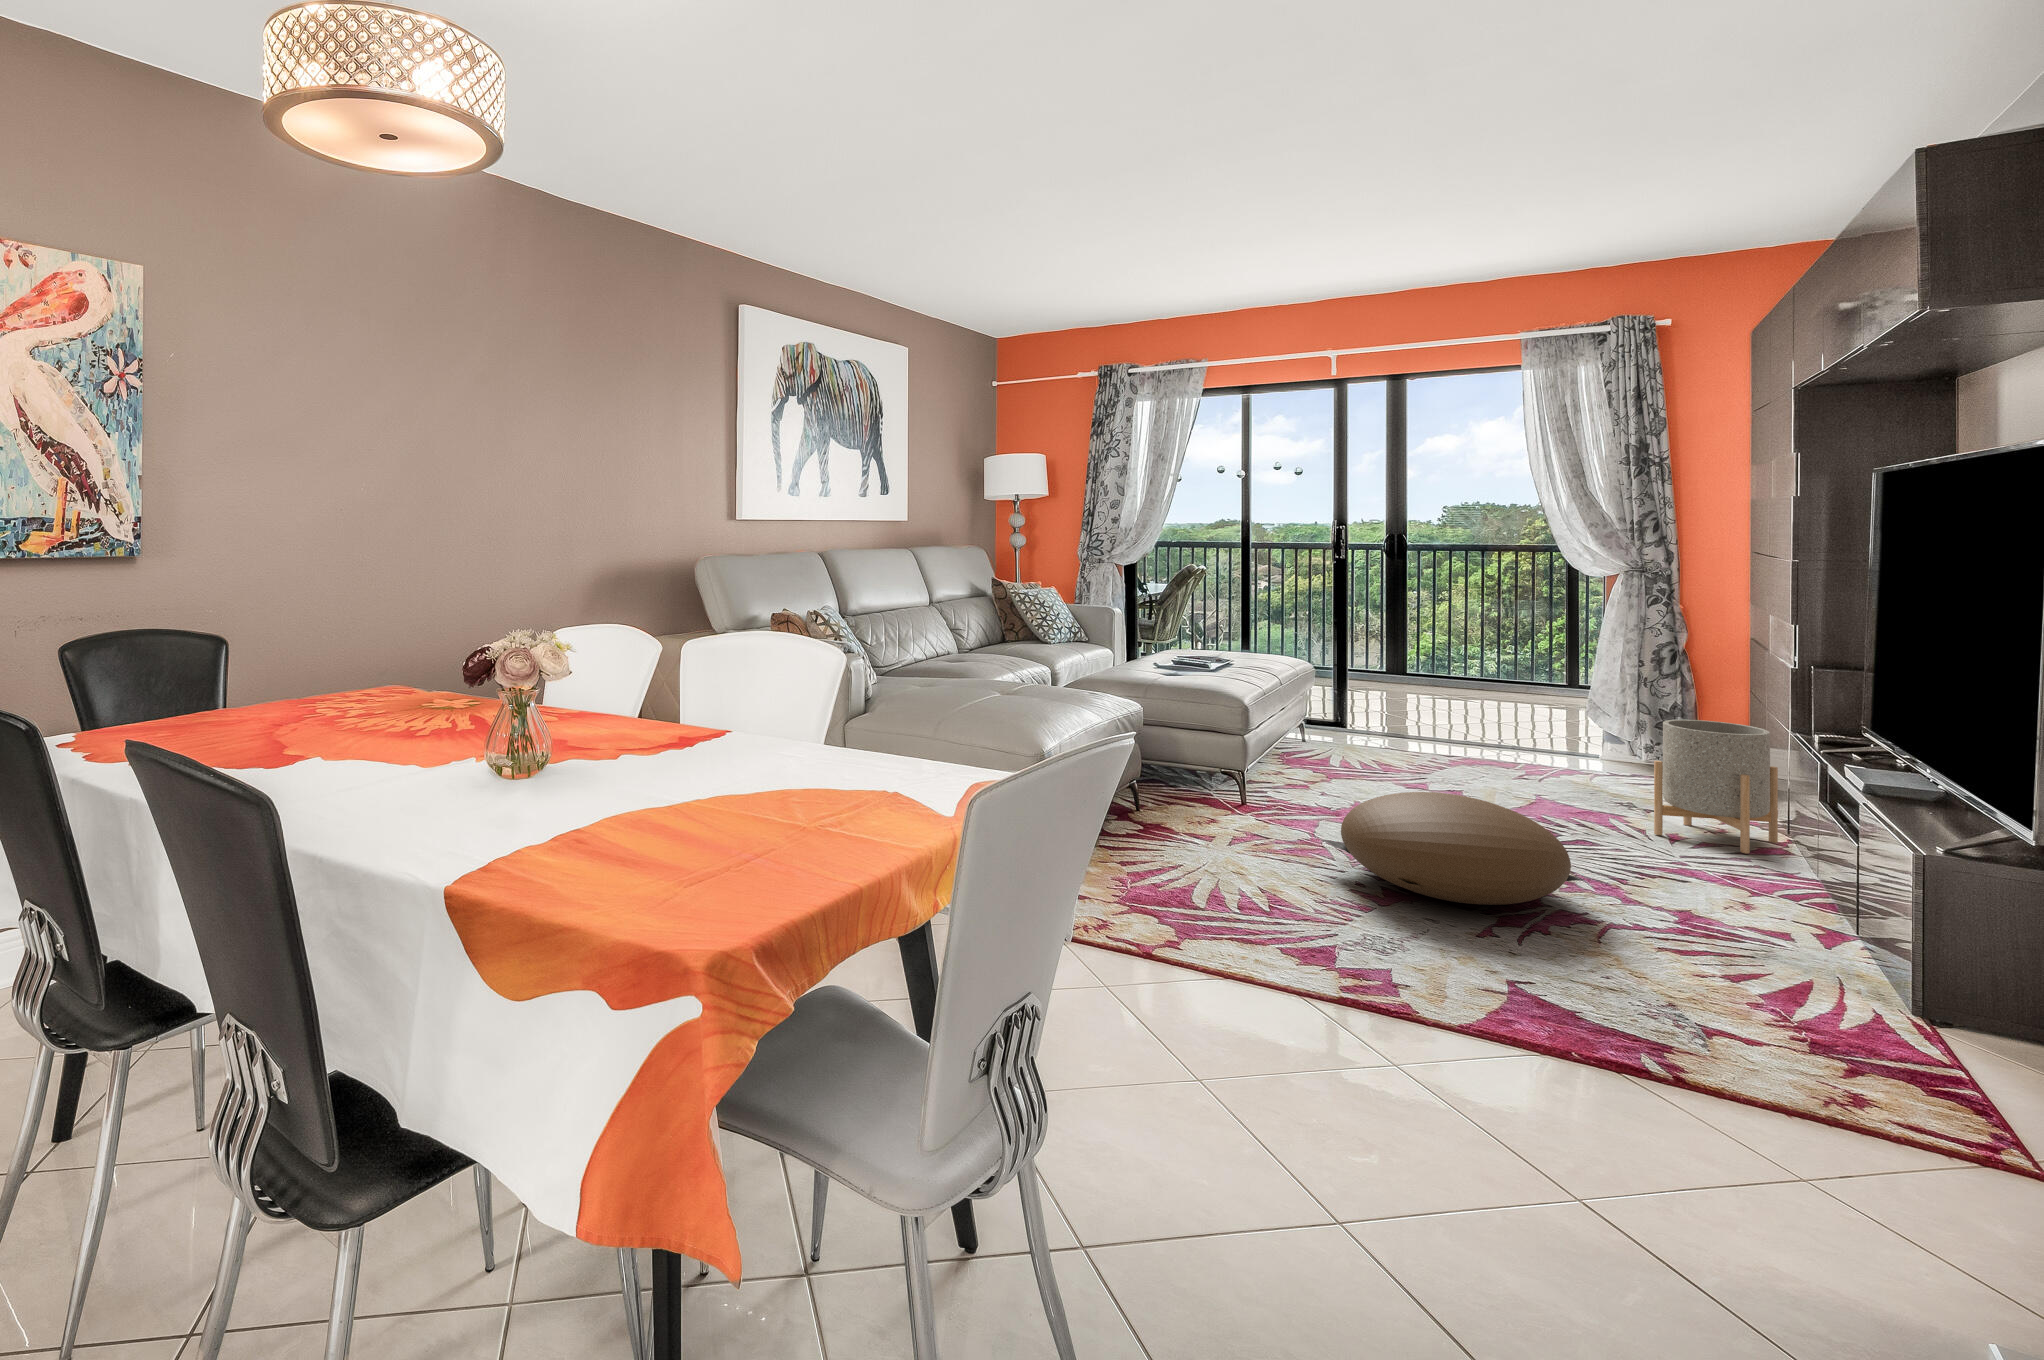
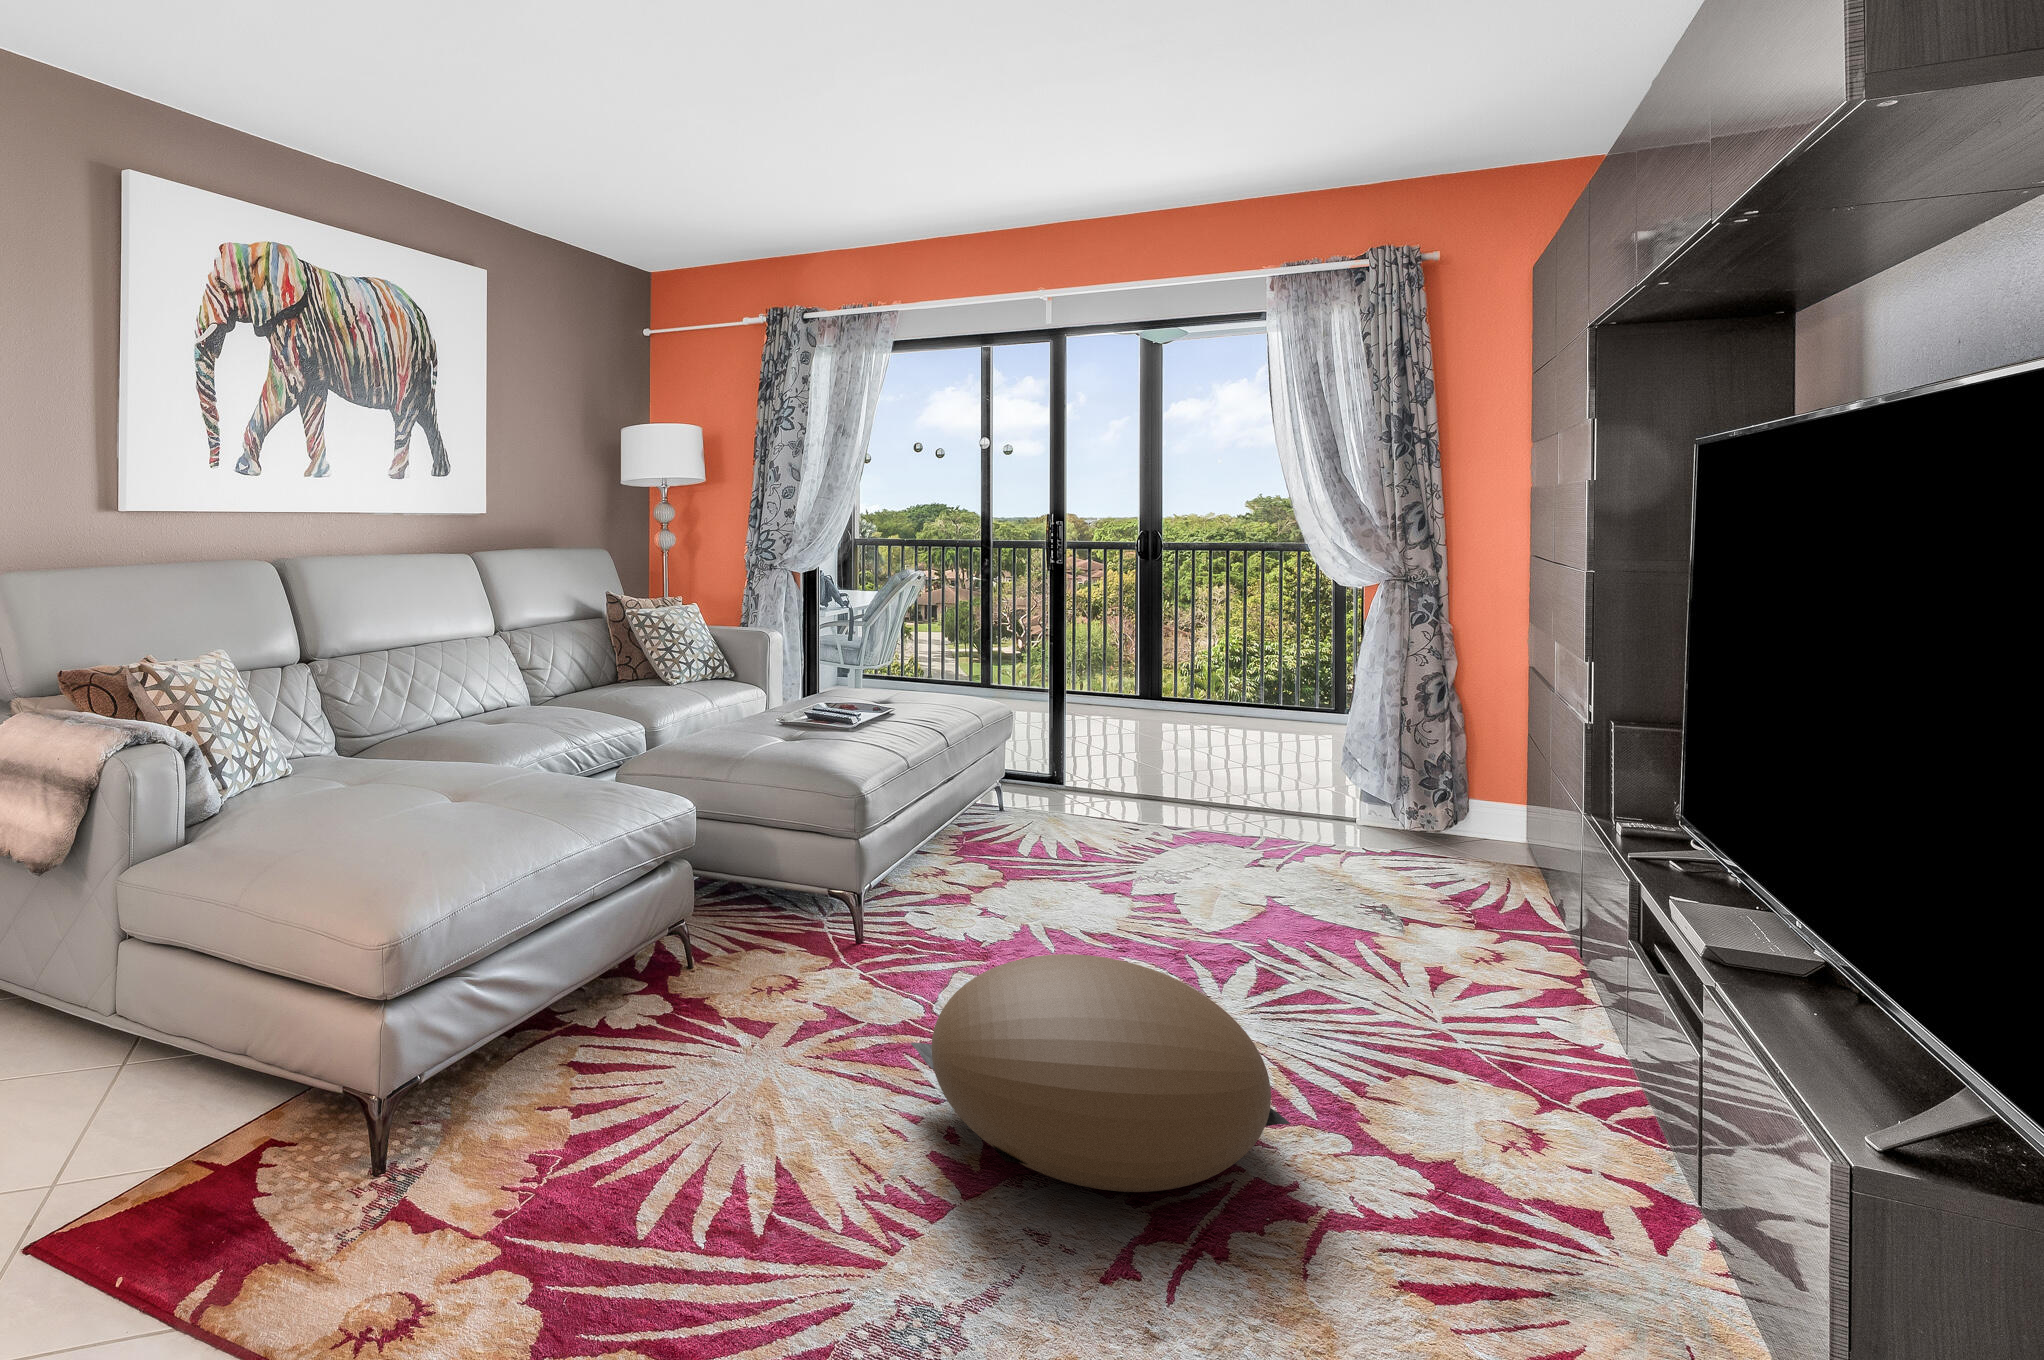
planter: present [1654,720,1778,854] -> none [1410,798,1569,1005]

